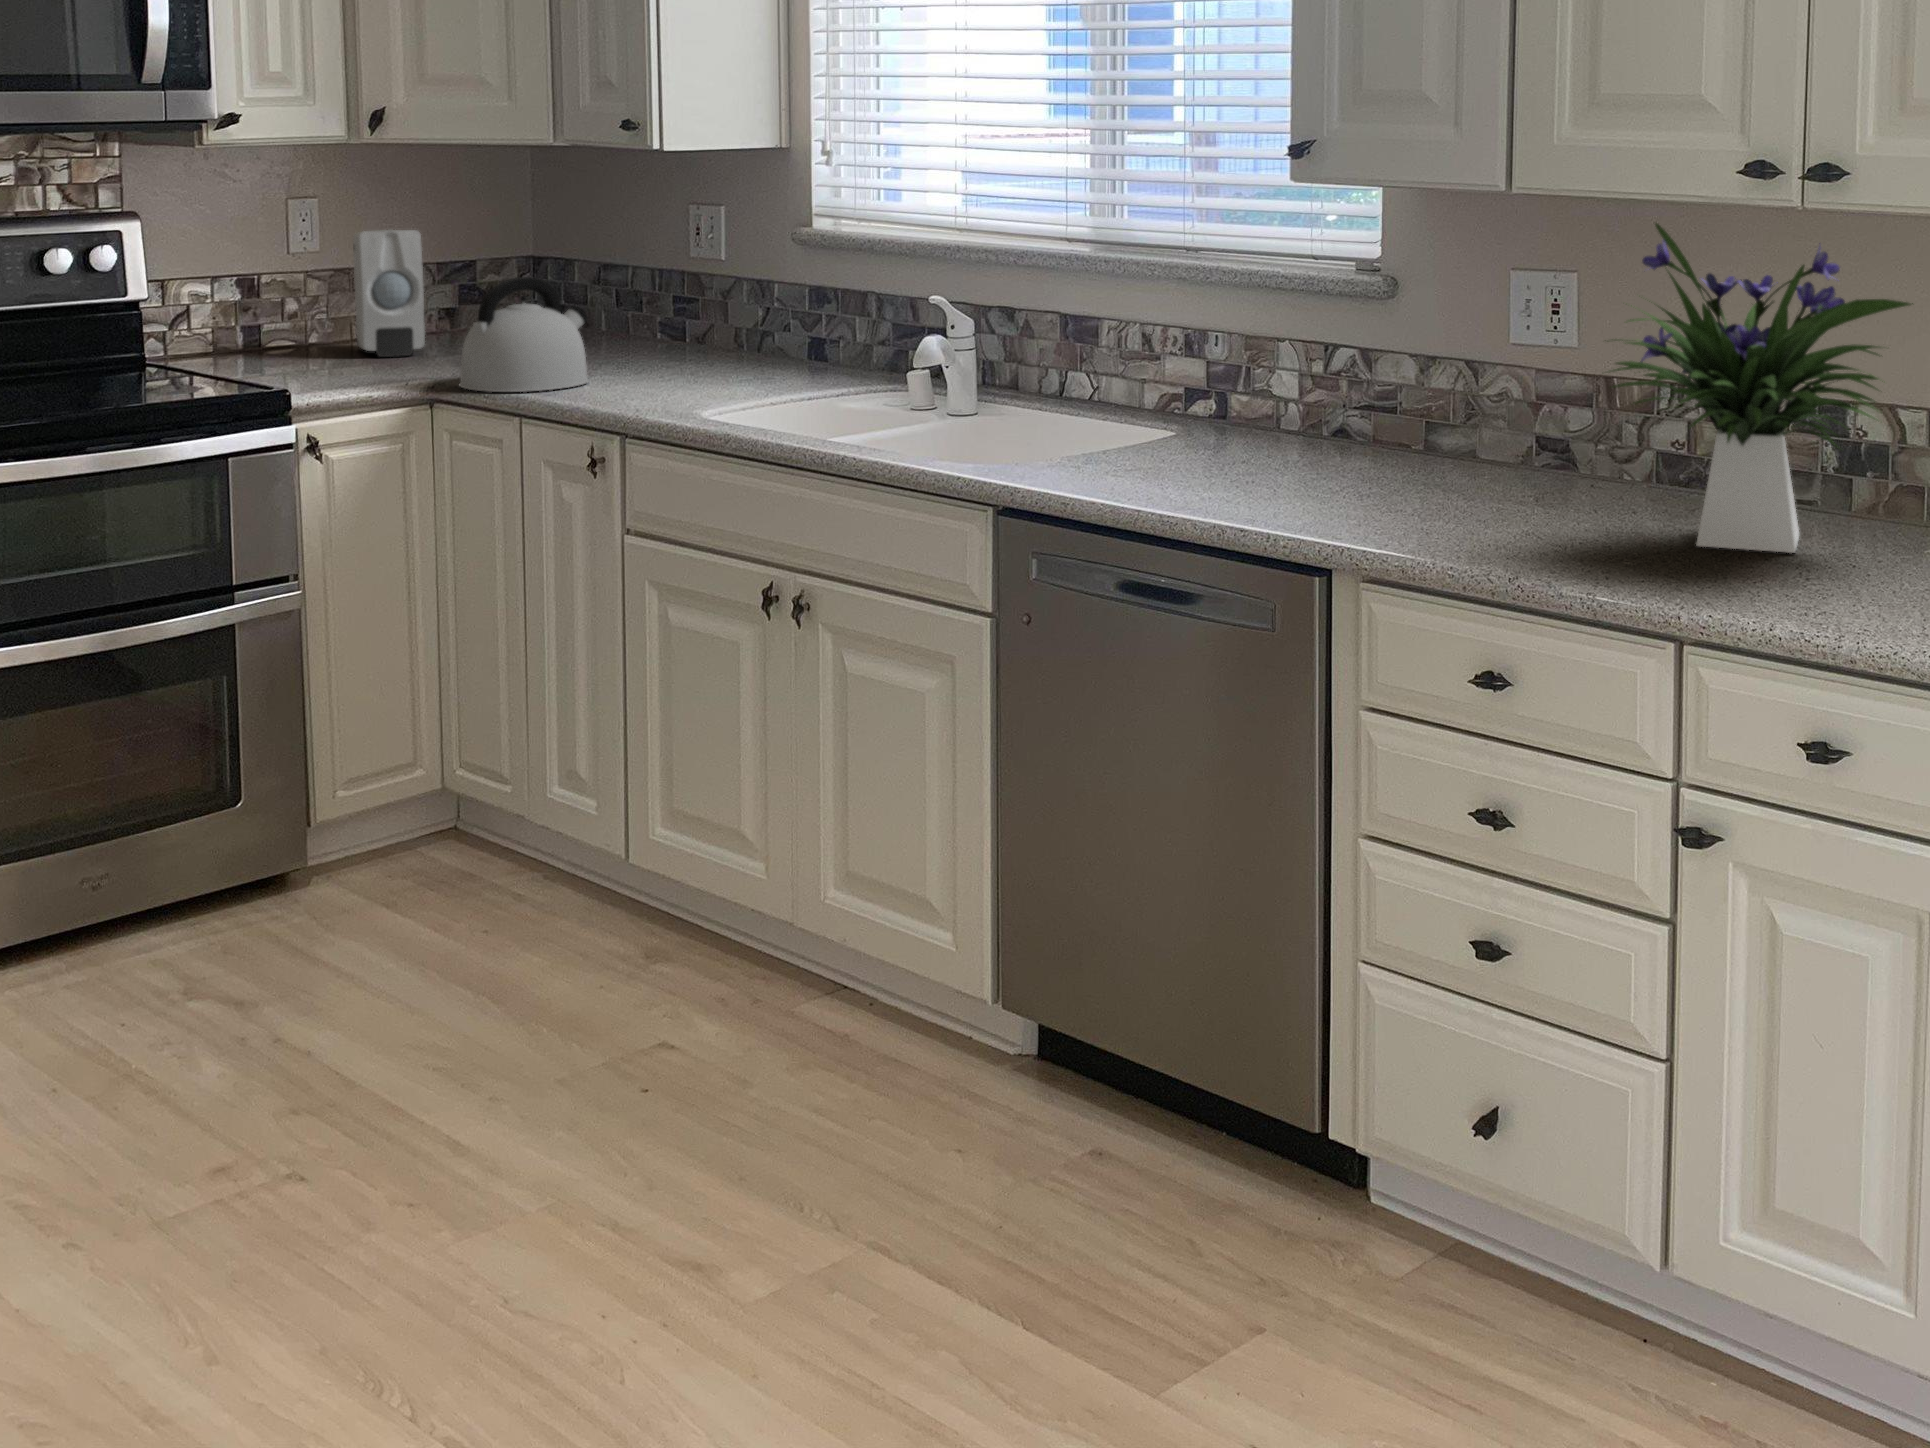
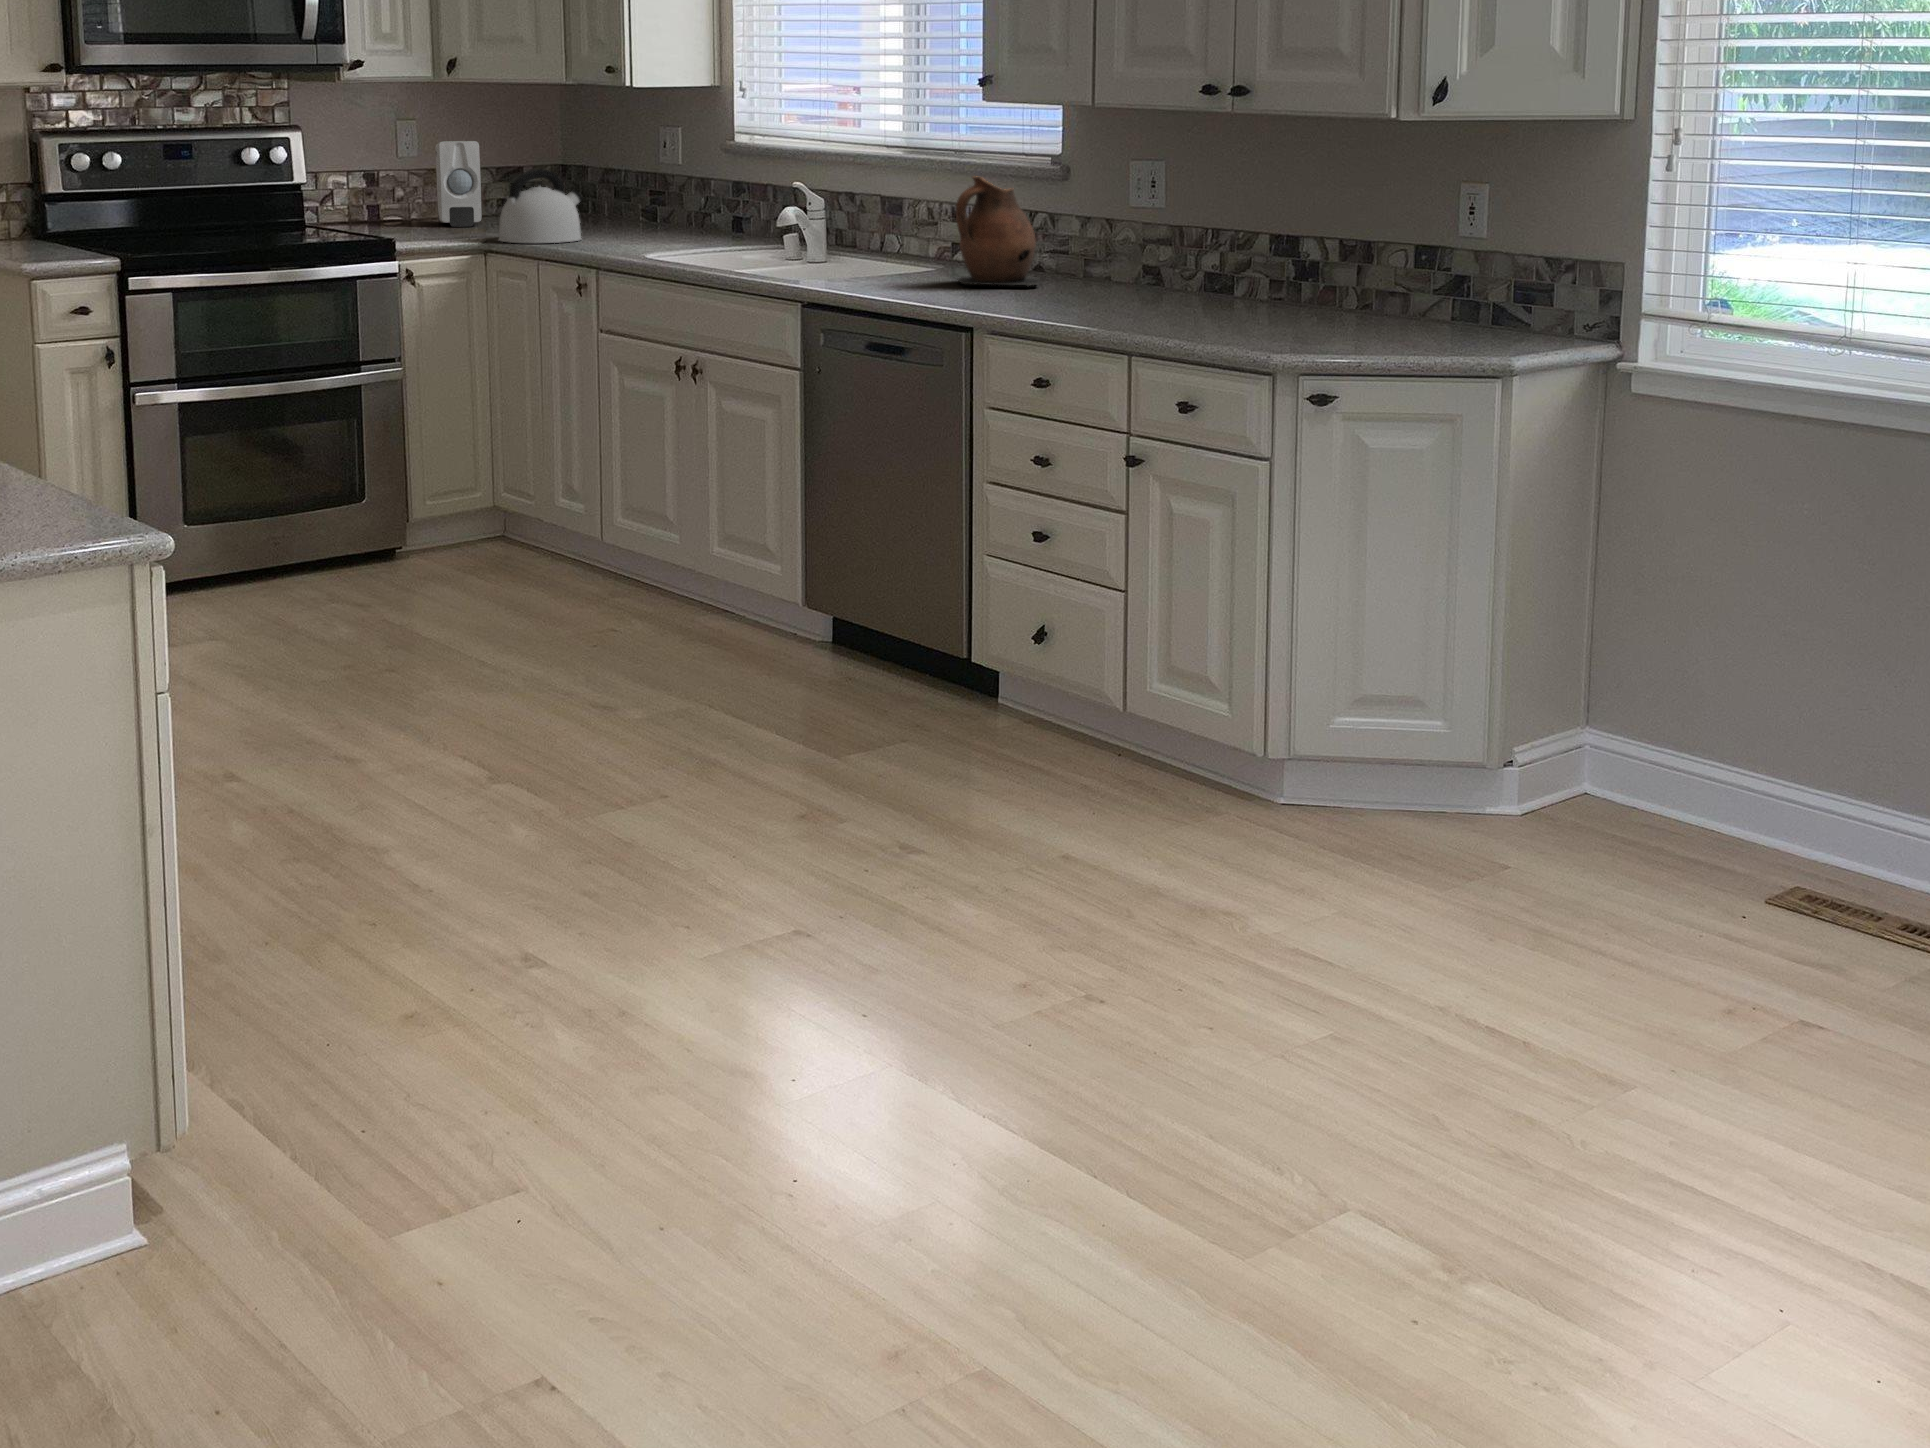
flower arrangement: present [1611,223,1913,553] -> none [1129,120,1313,318]
ceramic pitcher: none [1235,302,1383,481] -> present [956,176,1040,286]

